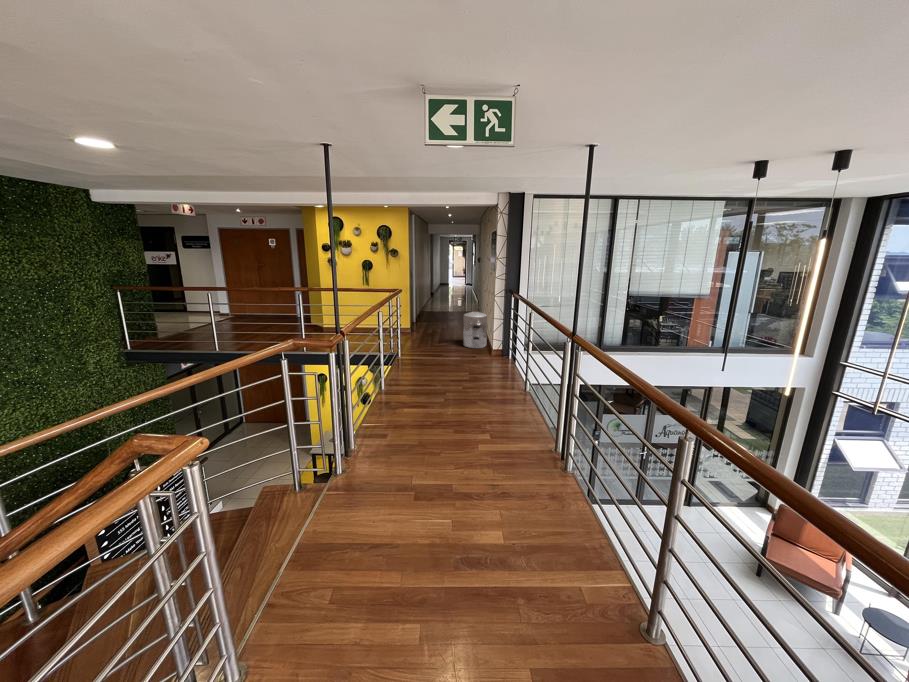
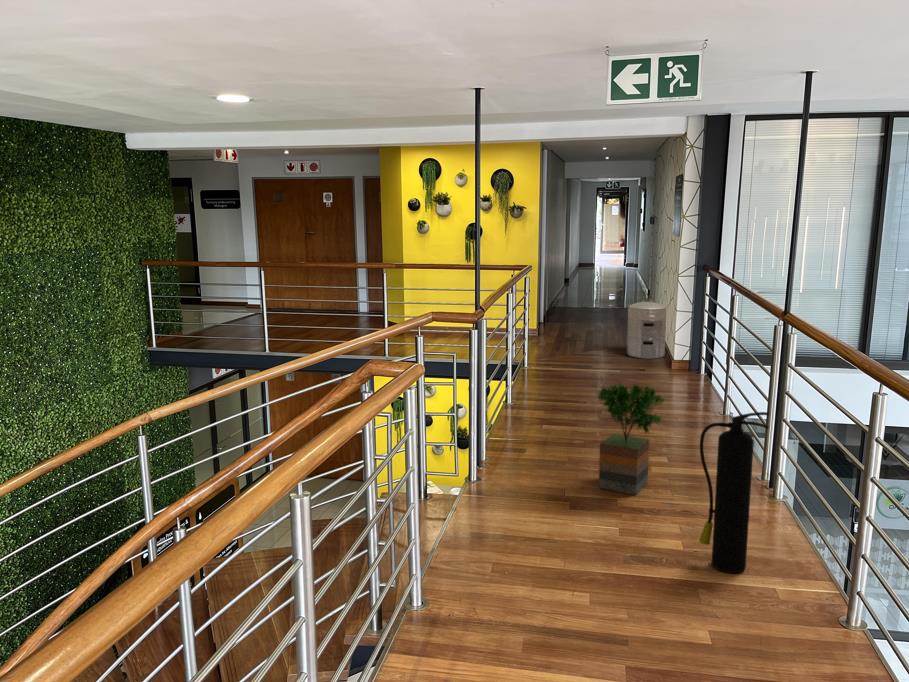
potted tree: none [430,391,486,486] -> present [598,383,664,495]
fire extinguisher: none [518,446,584,594] -> present [699,412,769,573]

